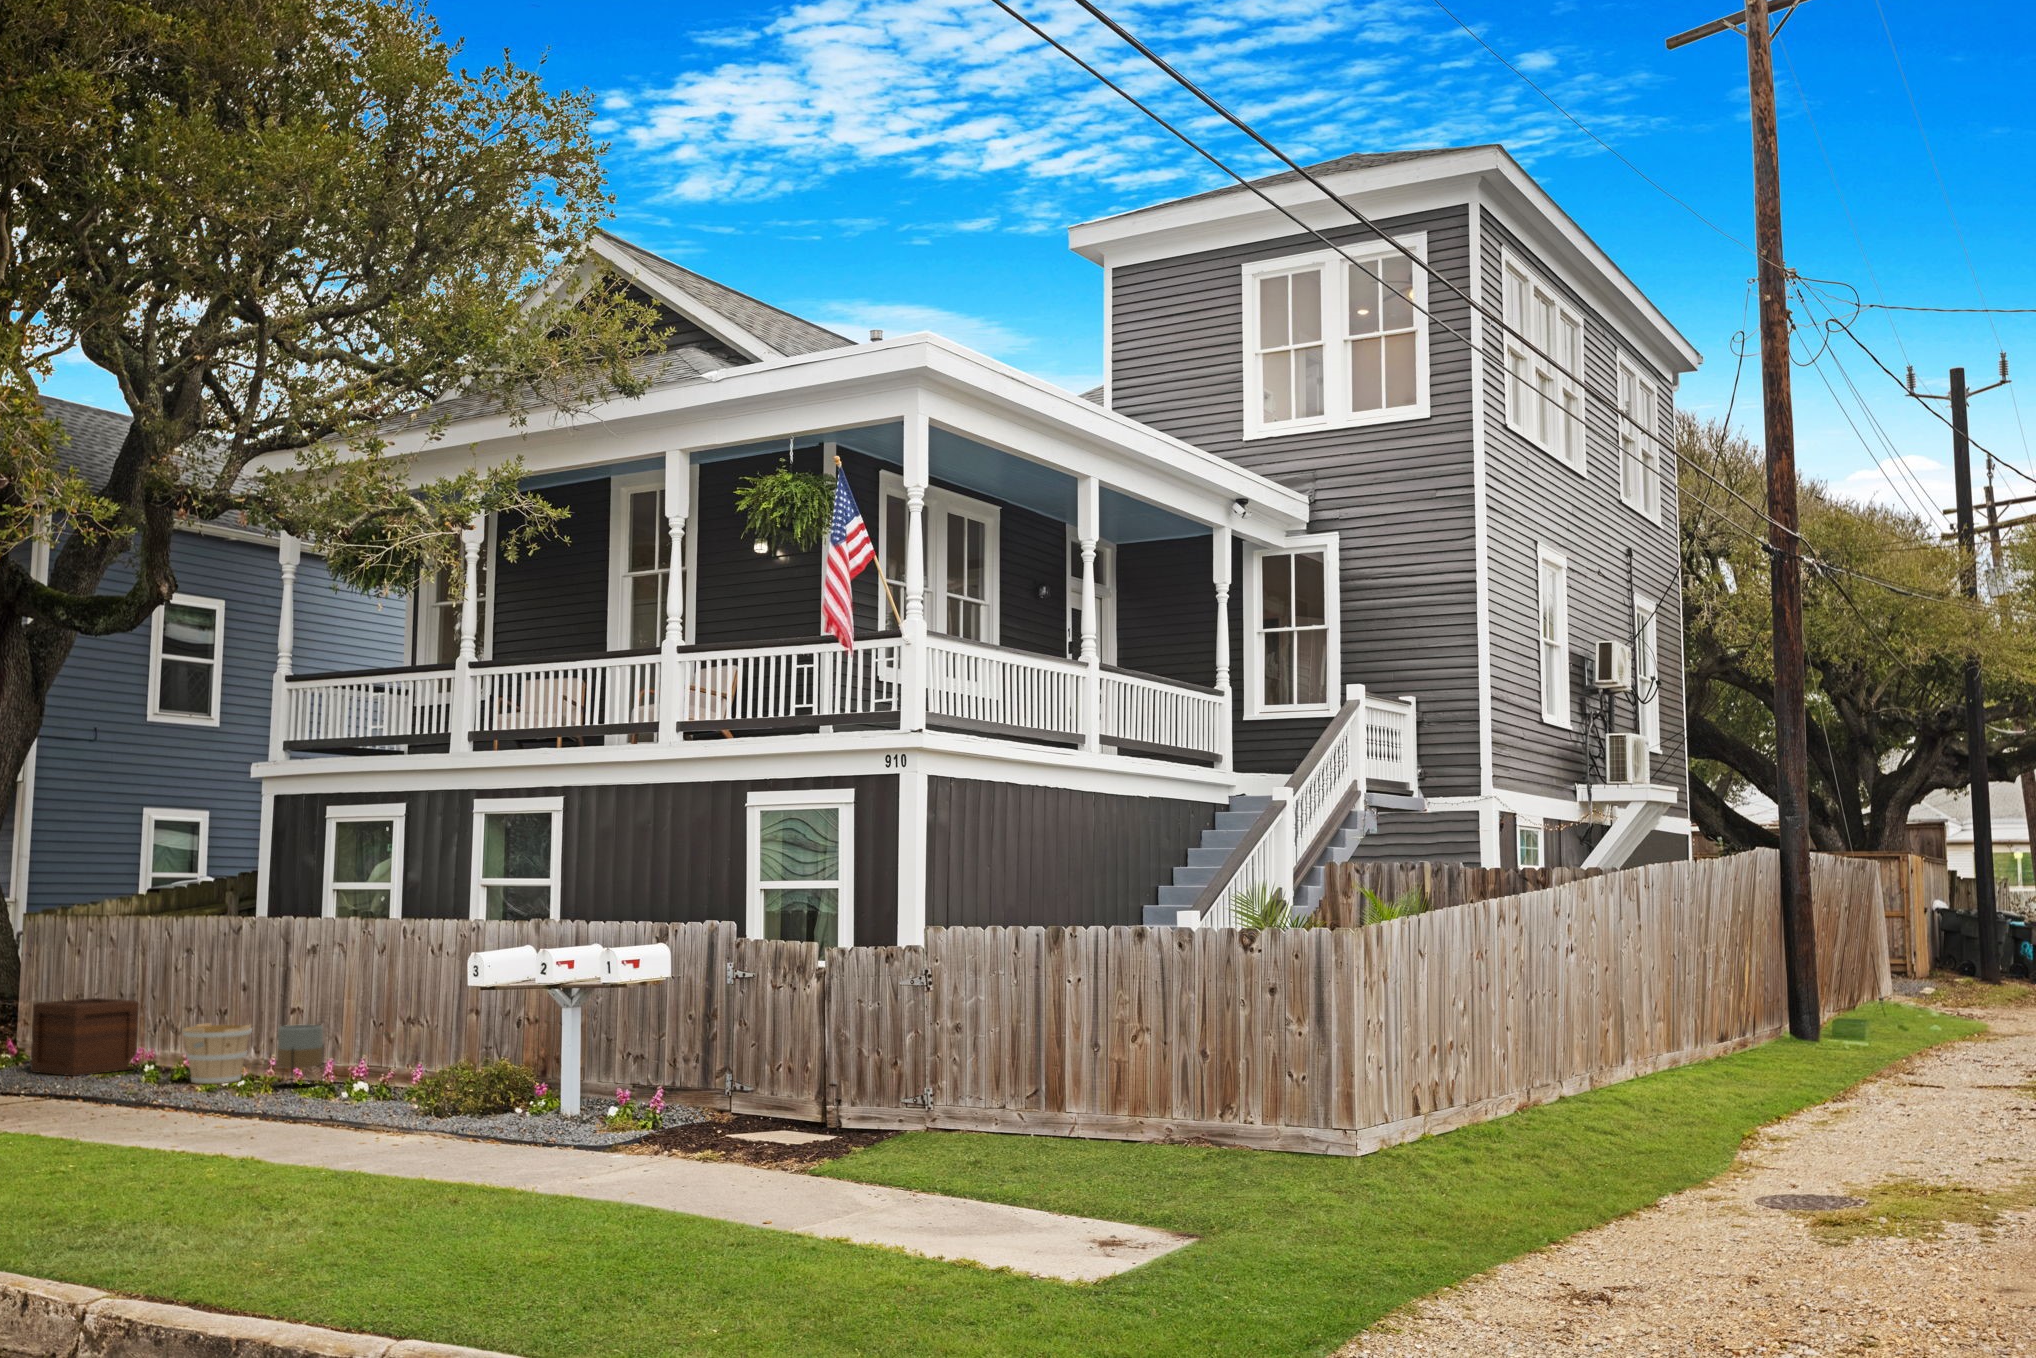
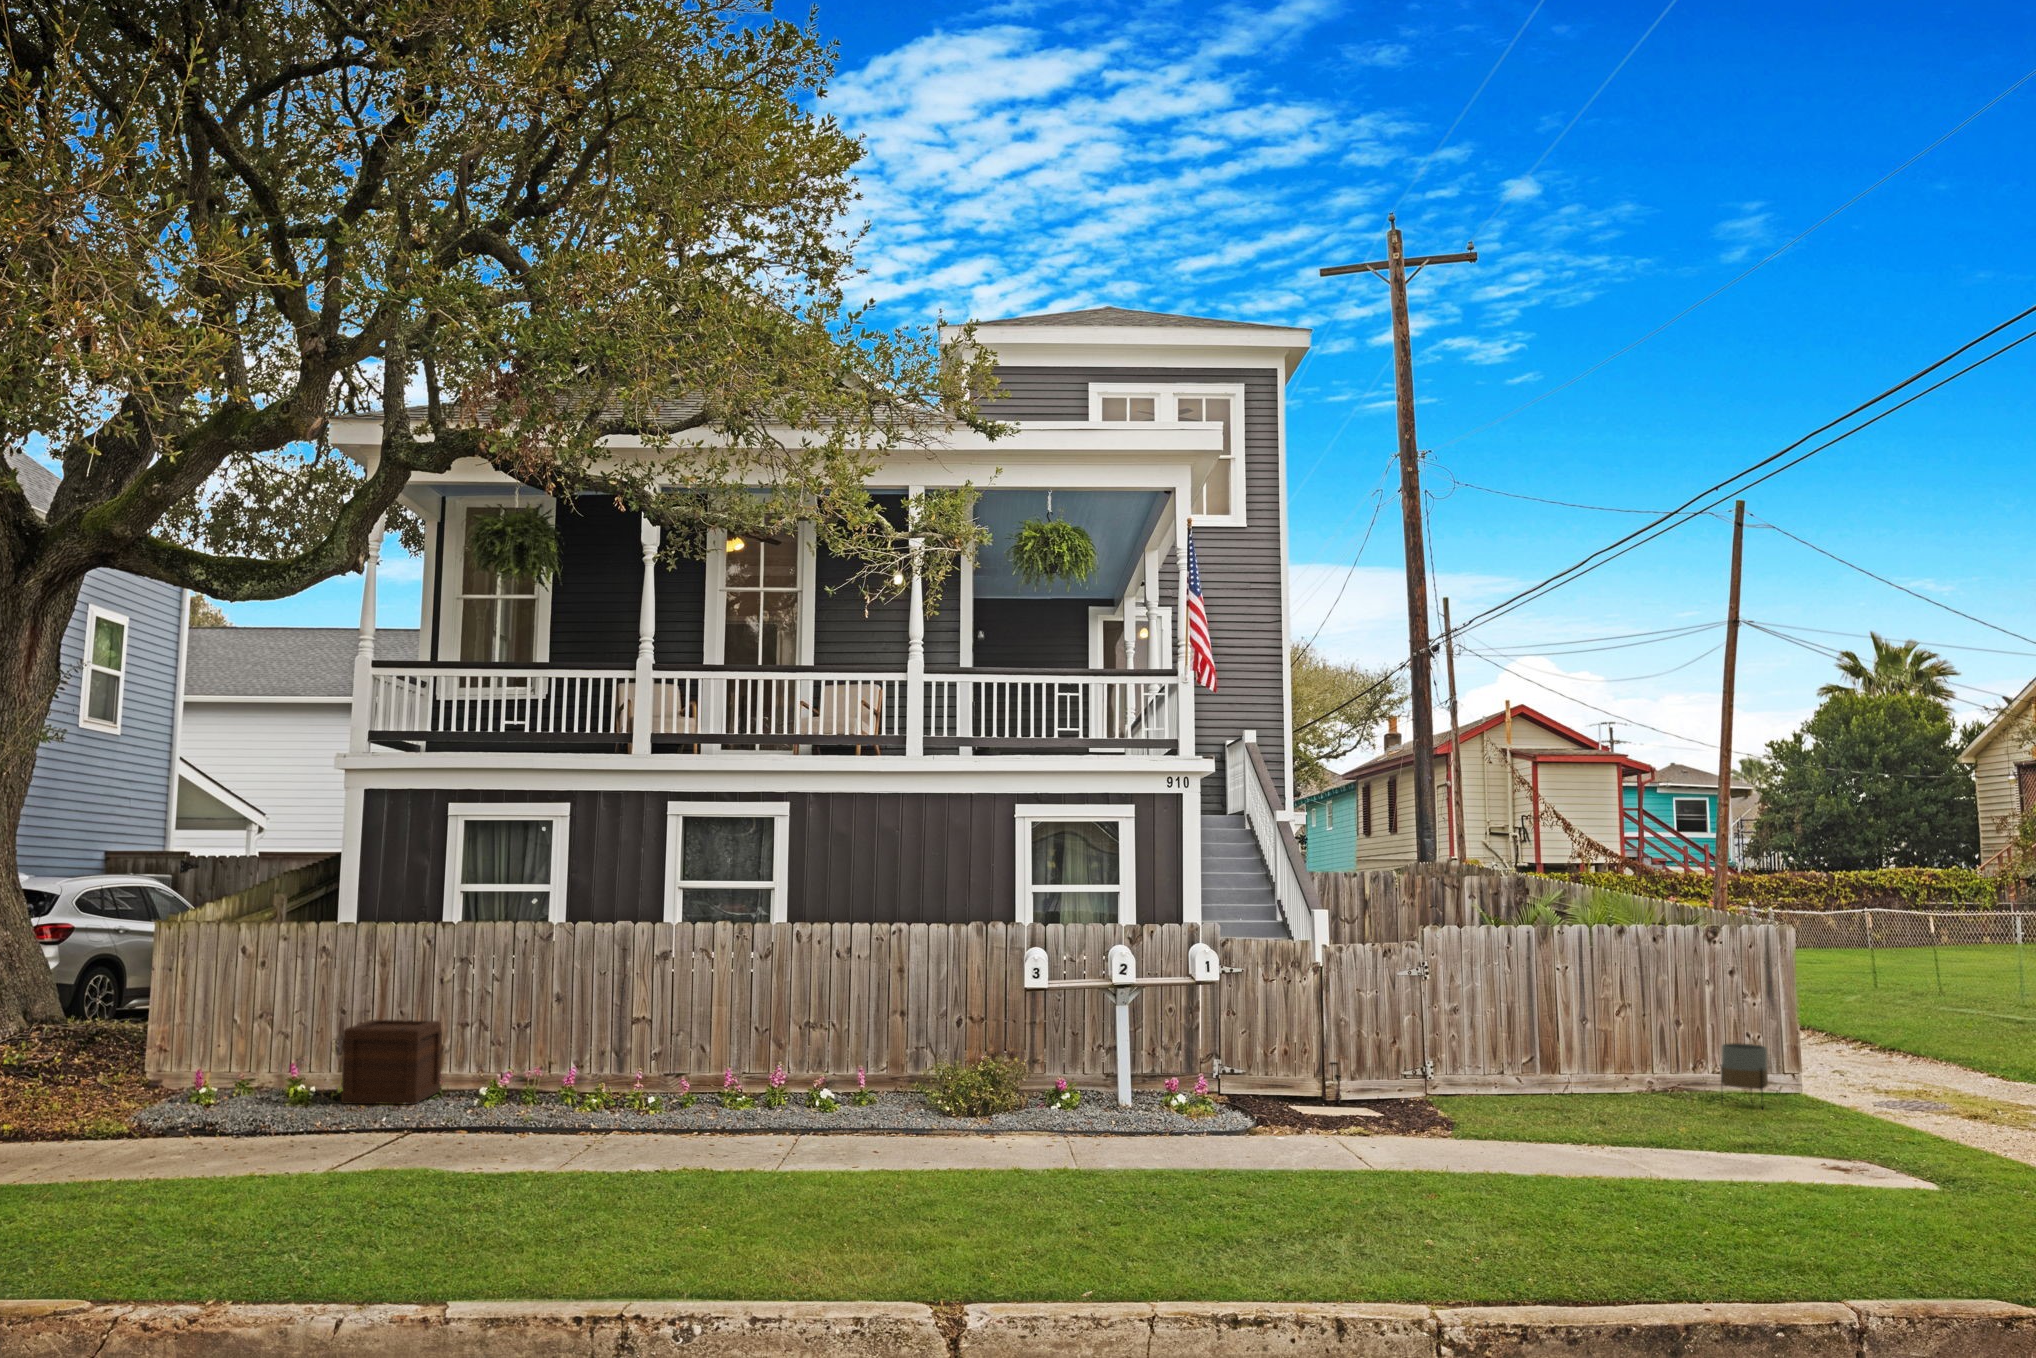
wooden bucket: present [183,1024,252,1084] -> none [565,1039,632,1102]
planter: present [277,1024,324,1070] -> present [1721,1043,1768,1091]

